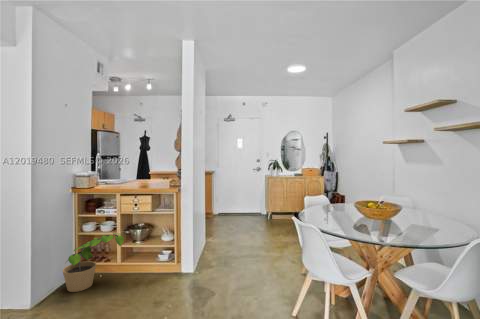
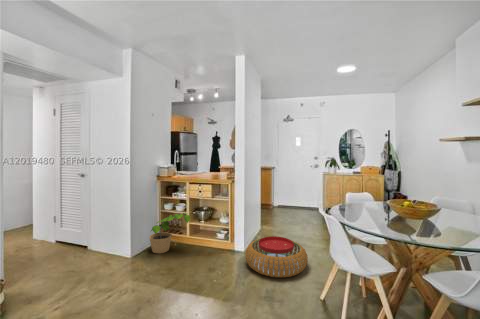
pouf: none [198,250,269,299] -> present [245,236,308,278]

